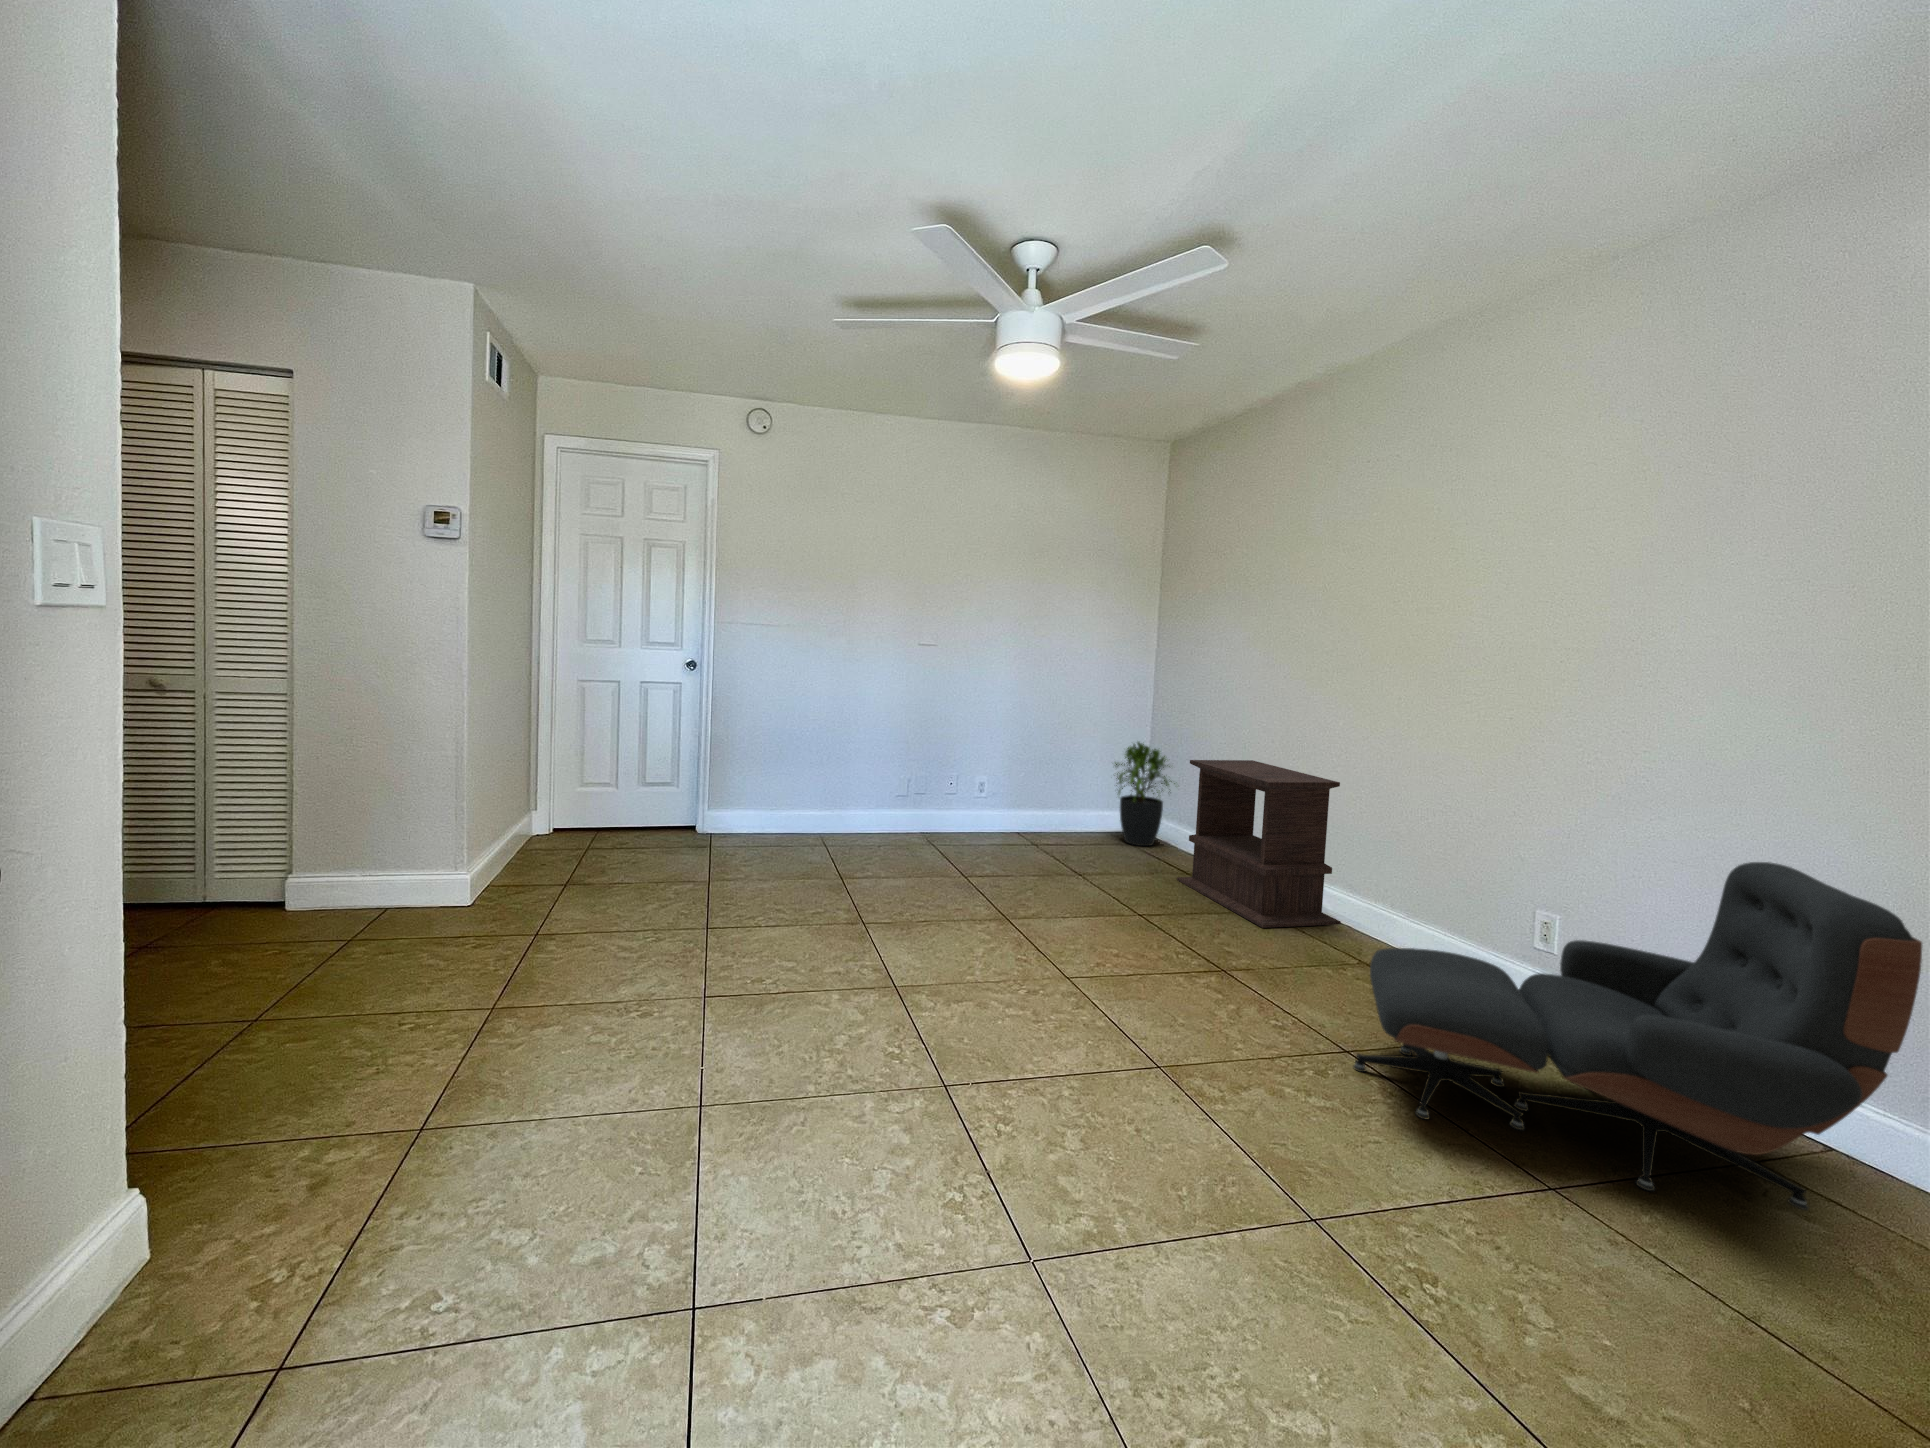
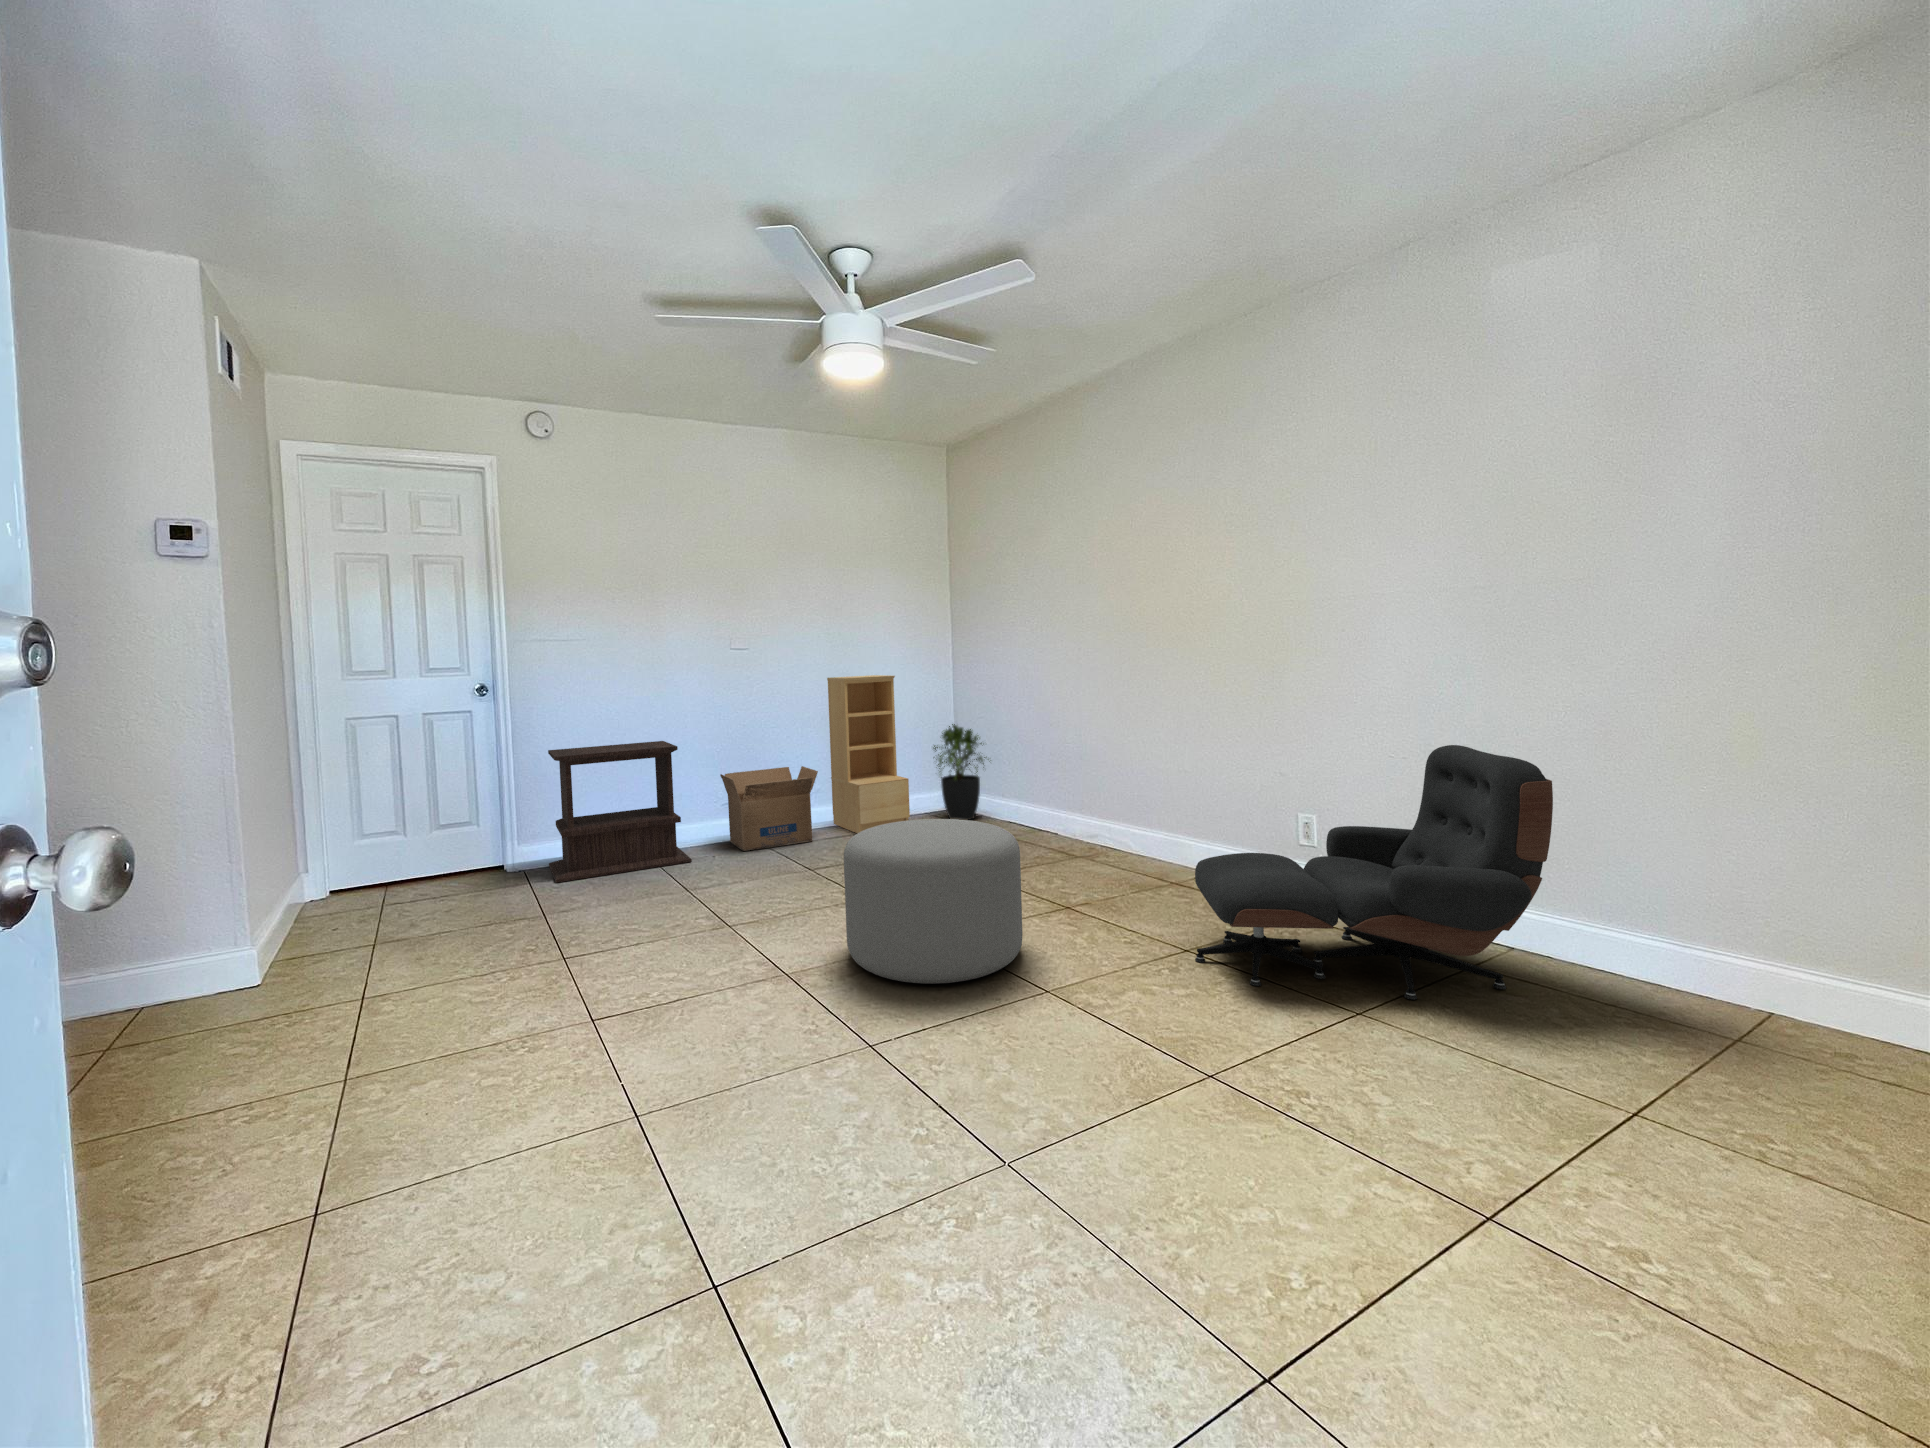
bookshelf: none [1002,680,1082,844] -> present [827,675,910,833]
side table: present [1177,760,1341,928] -> present [548,741,692,883]
cardboard box: none [892,766,986,845] -> present [720,766,818,851]
ottoman: none [957,847,1152,1033] -> present [844,819,1023,984]

